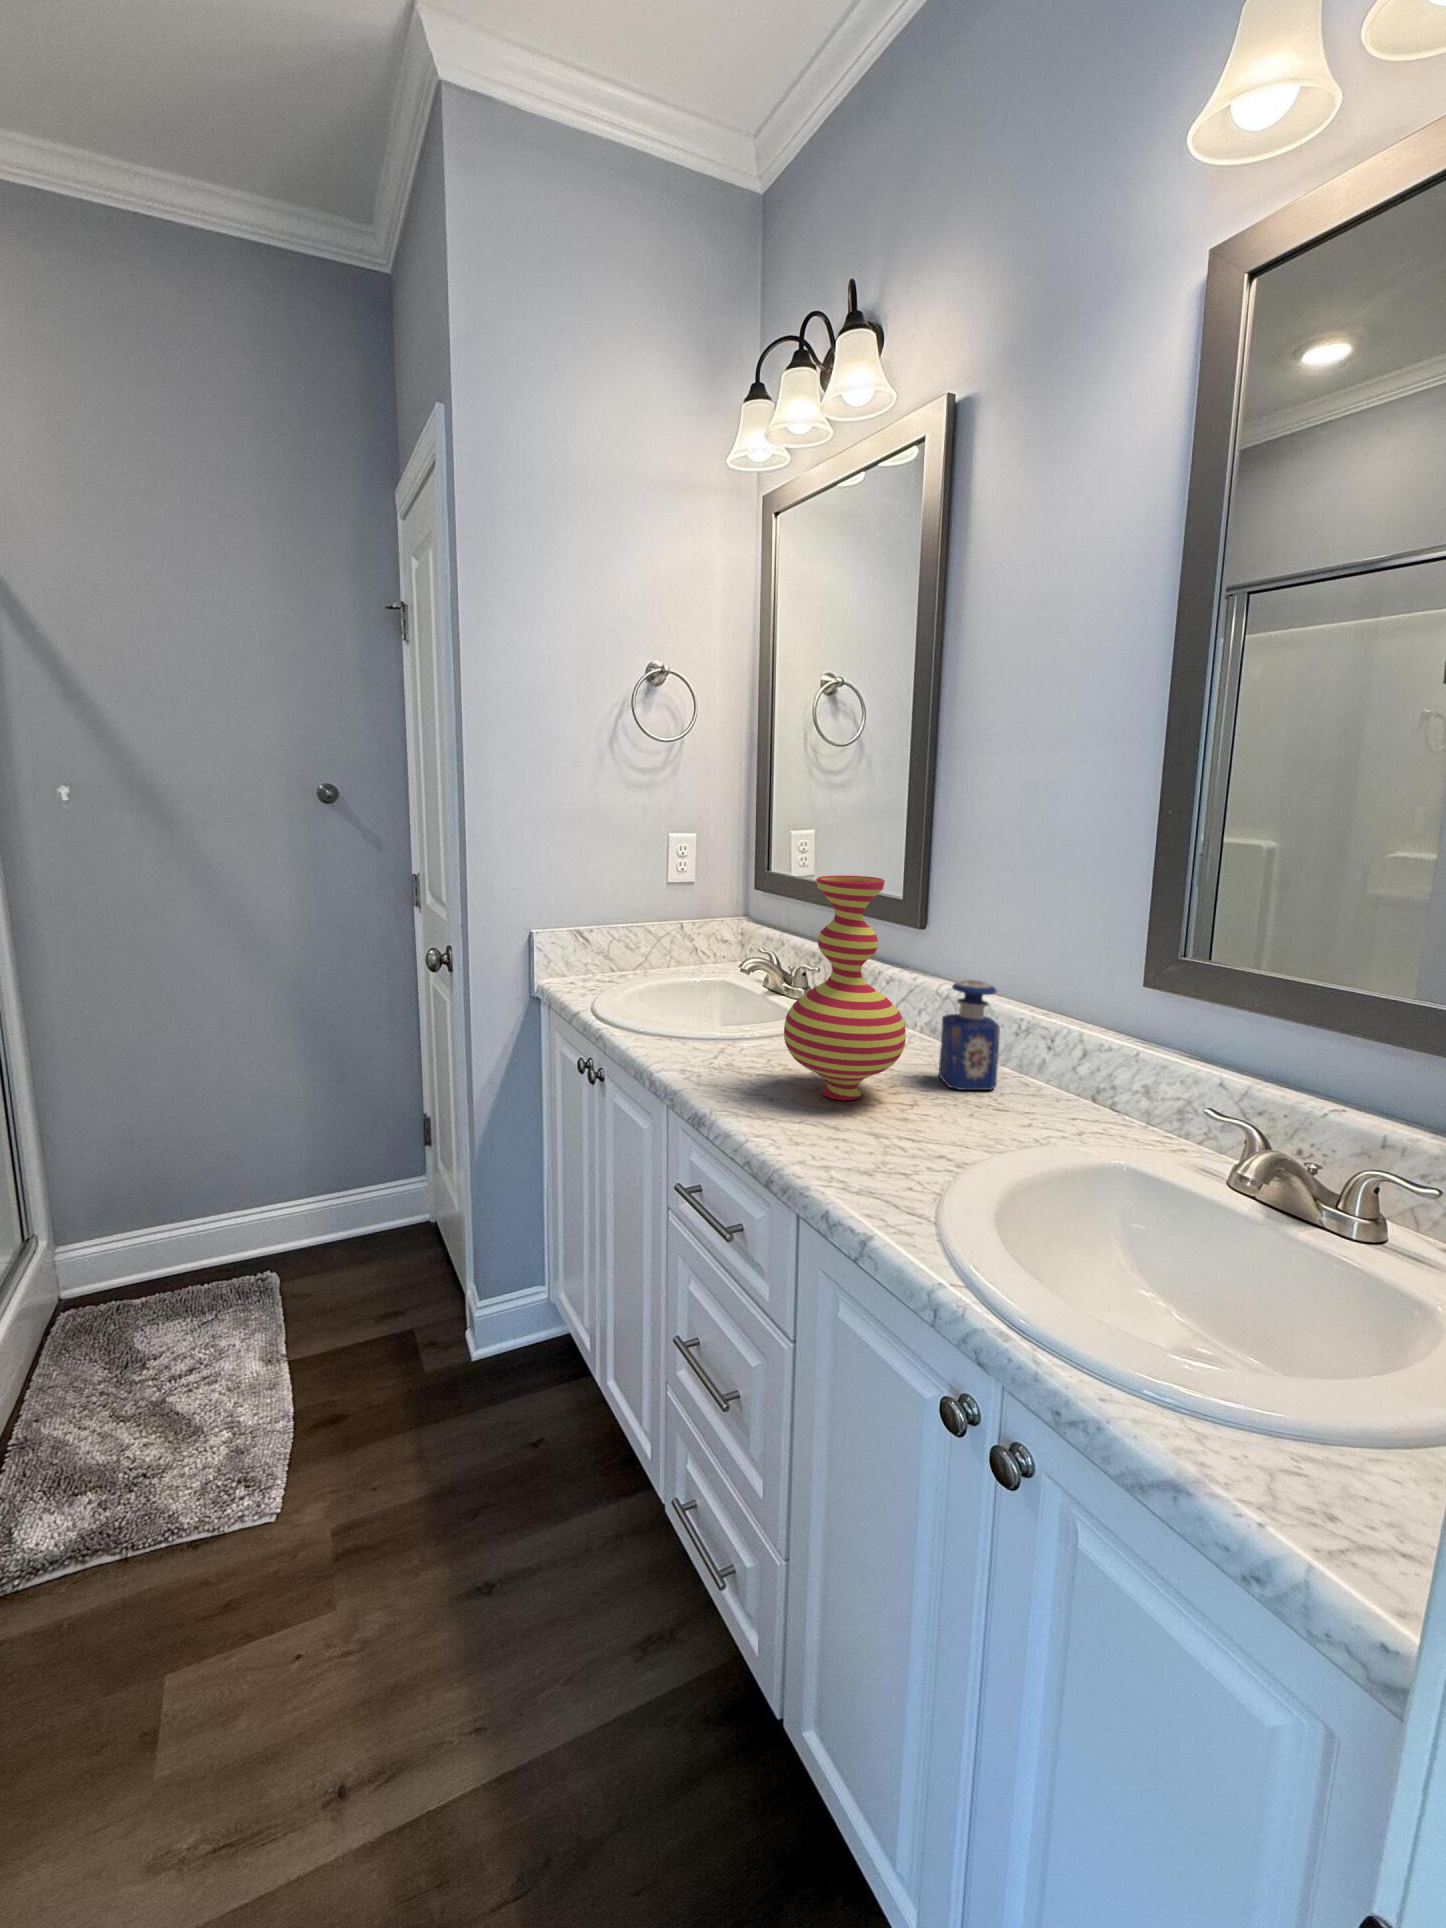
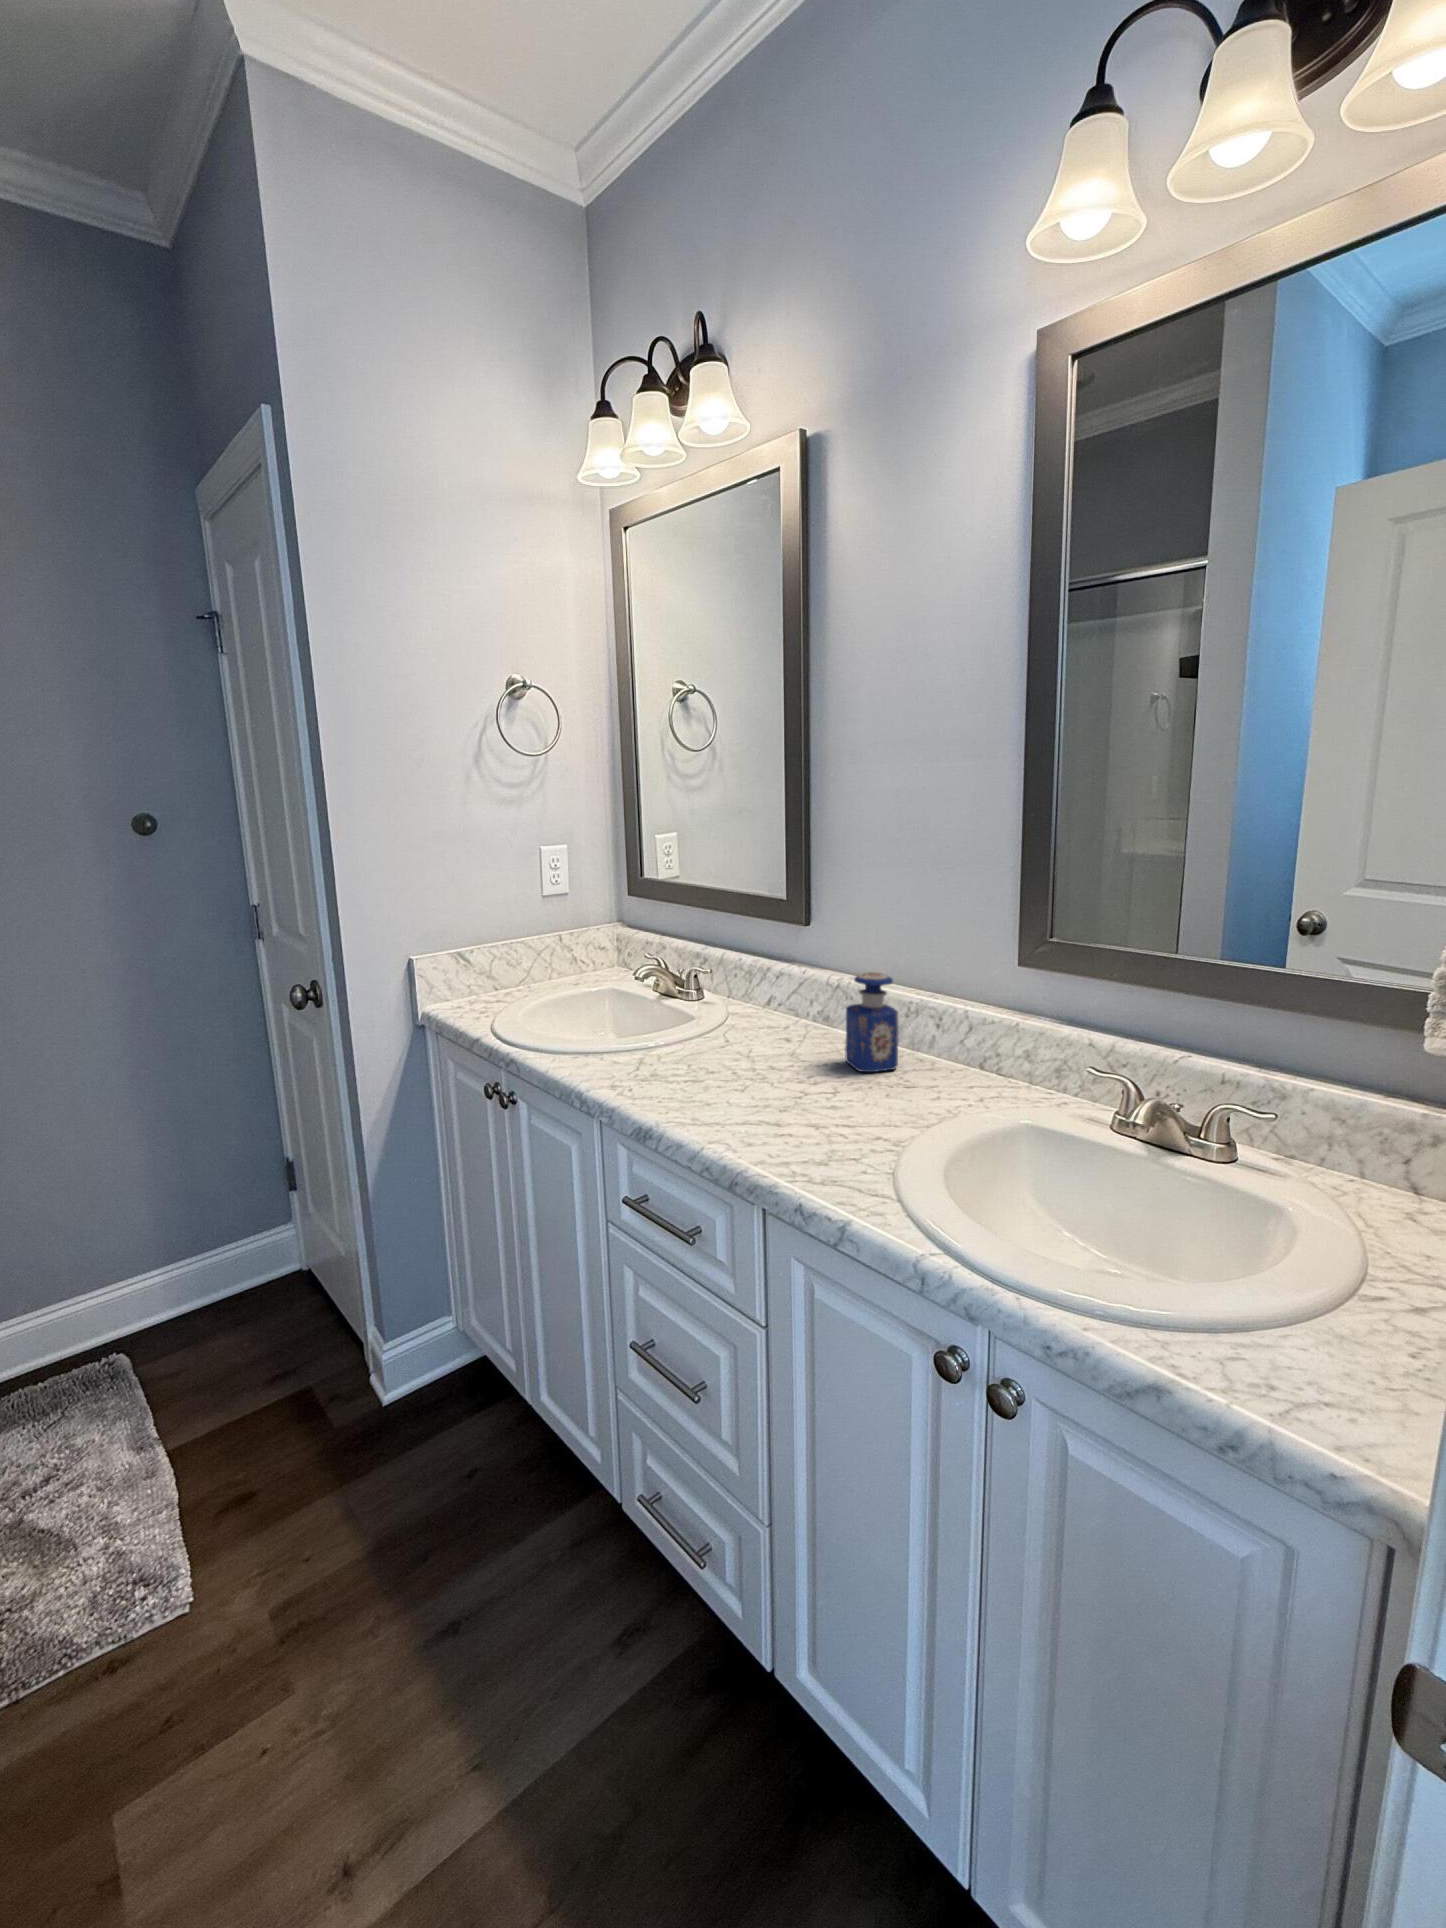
vase: present [784,875,906,1100] -> none [713,886,825,1096]

